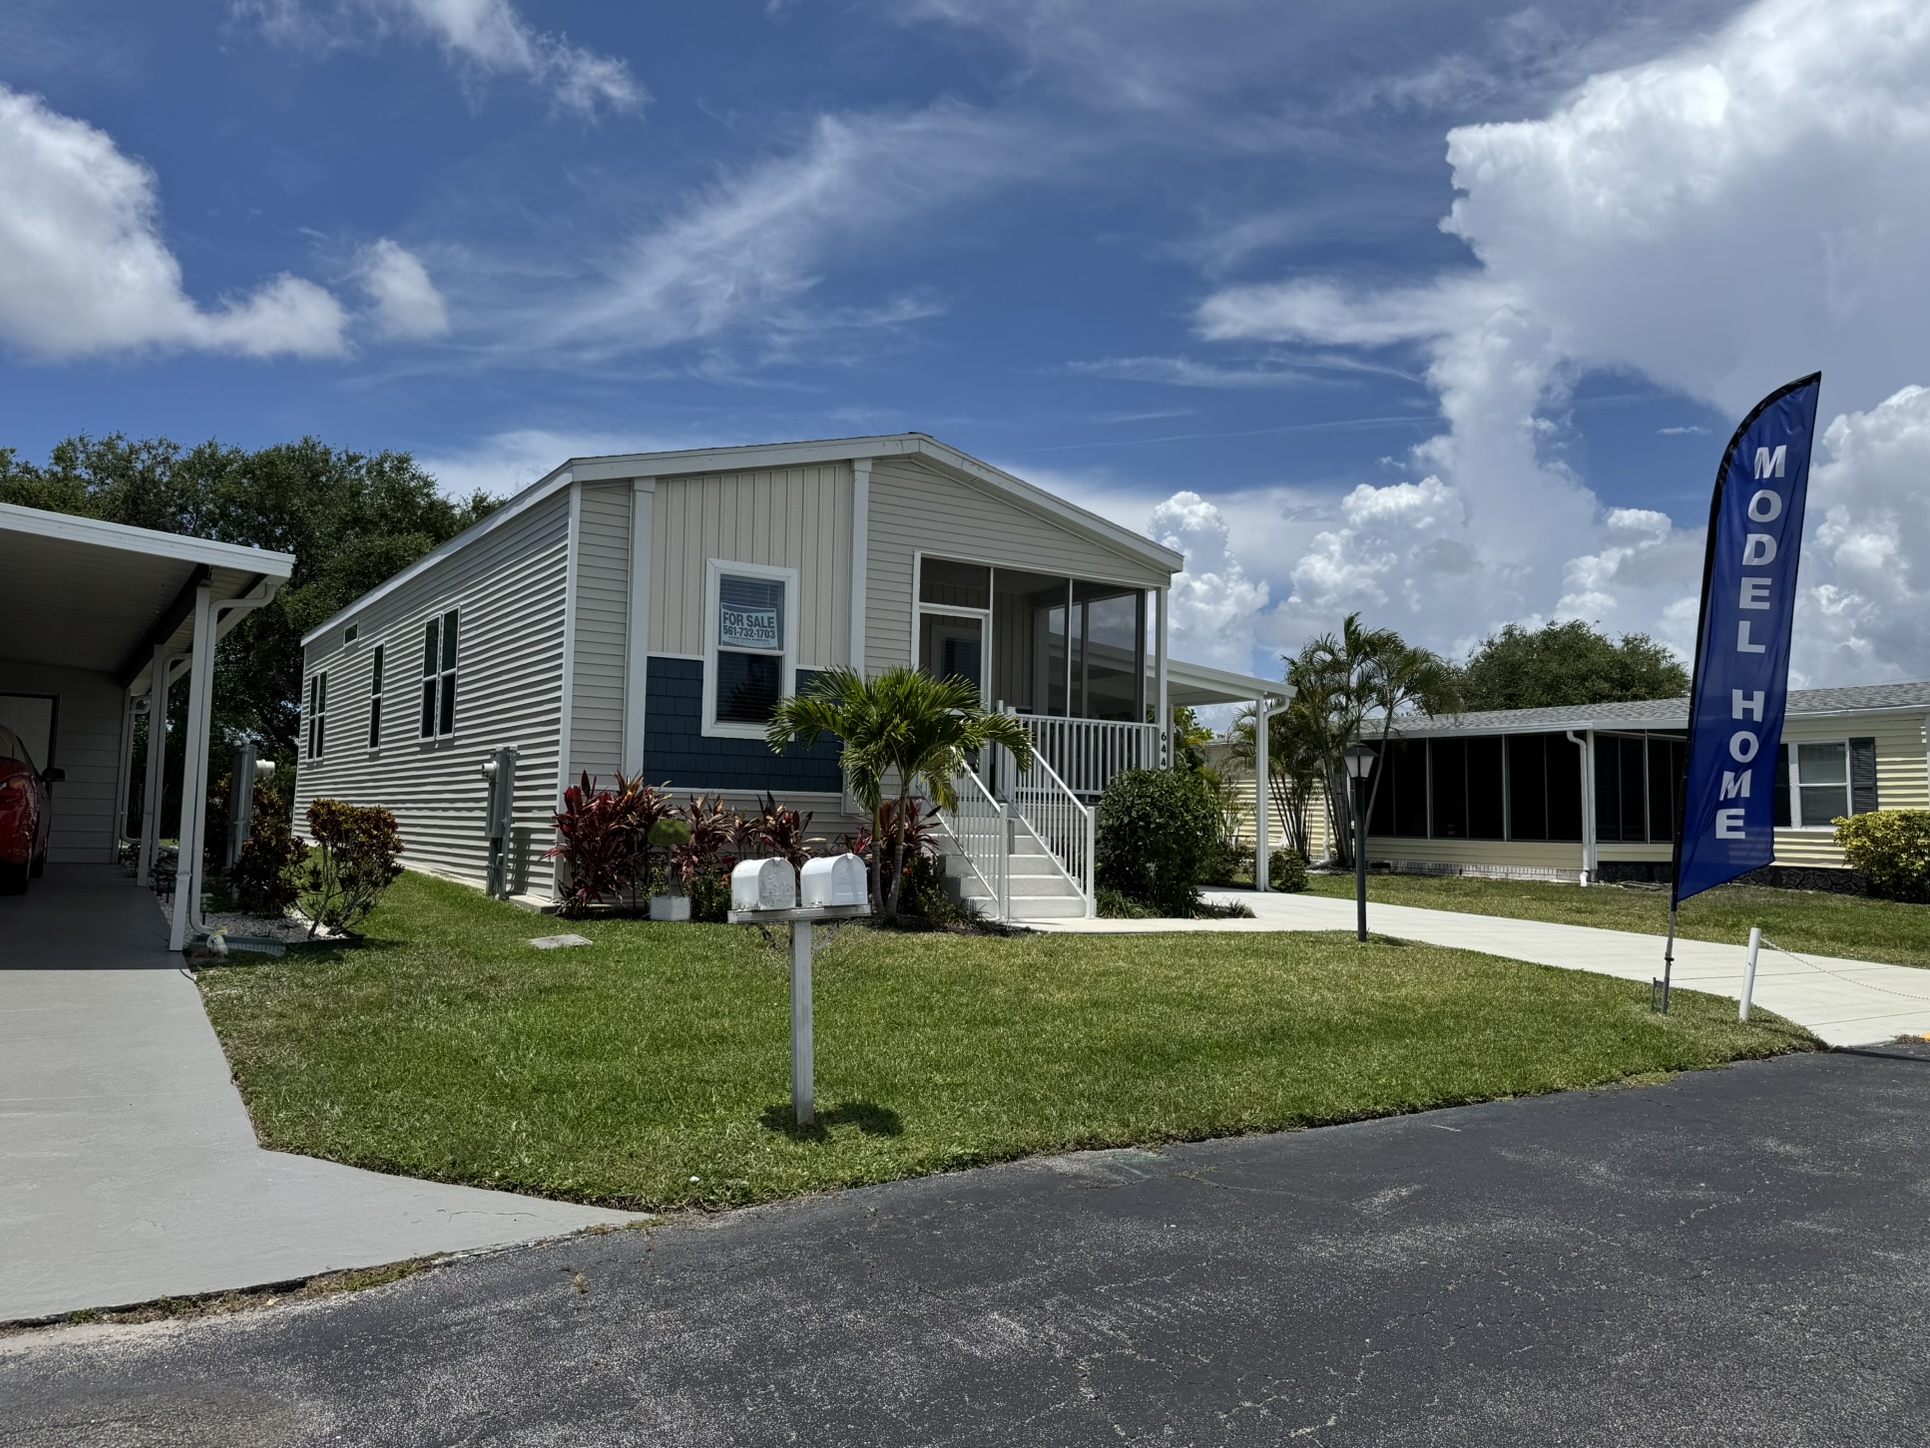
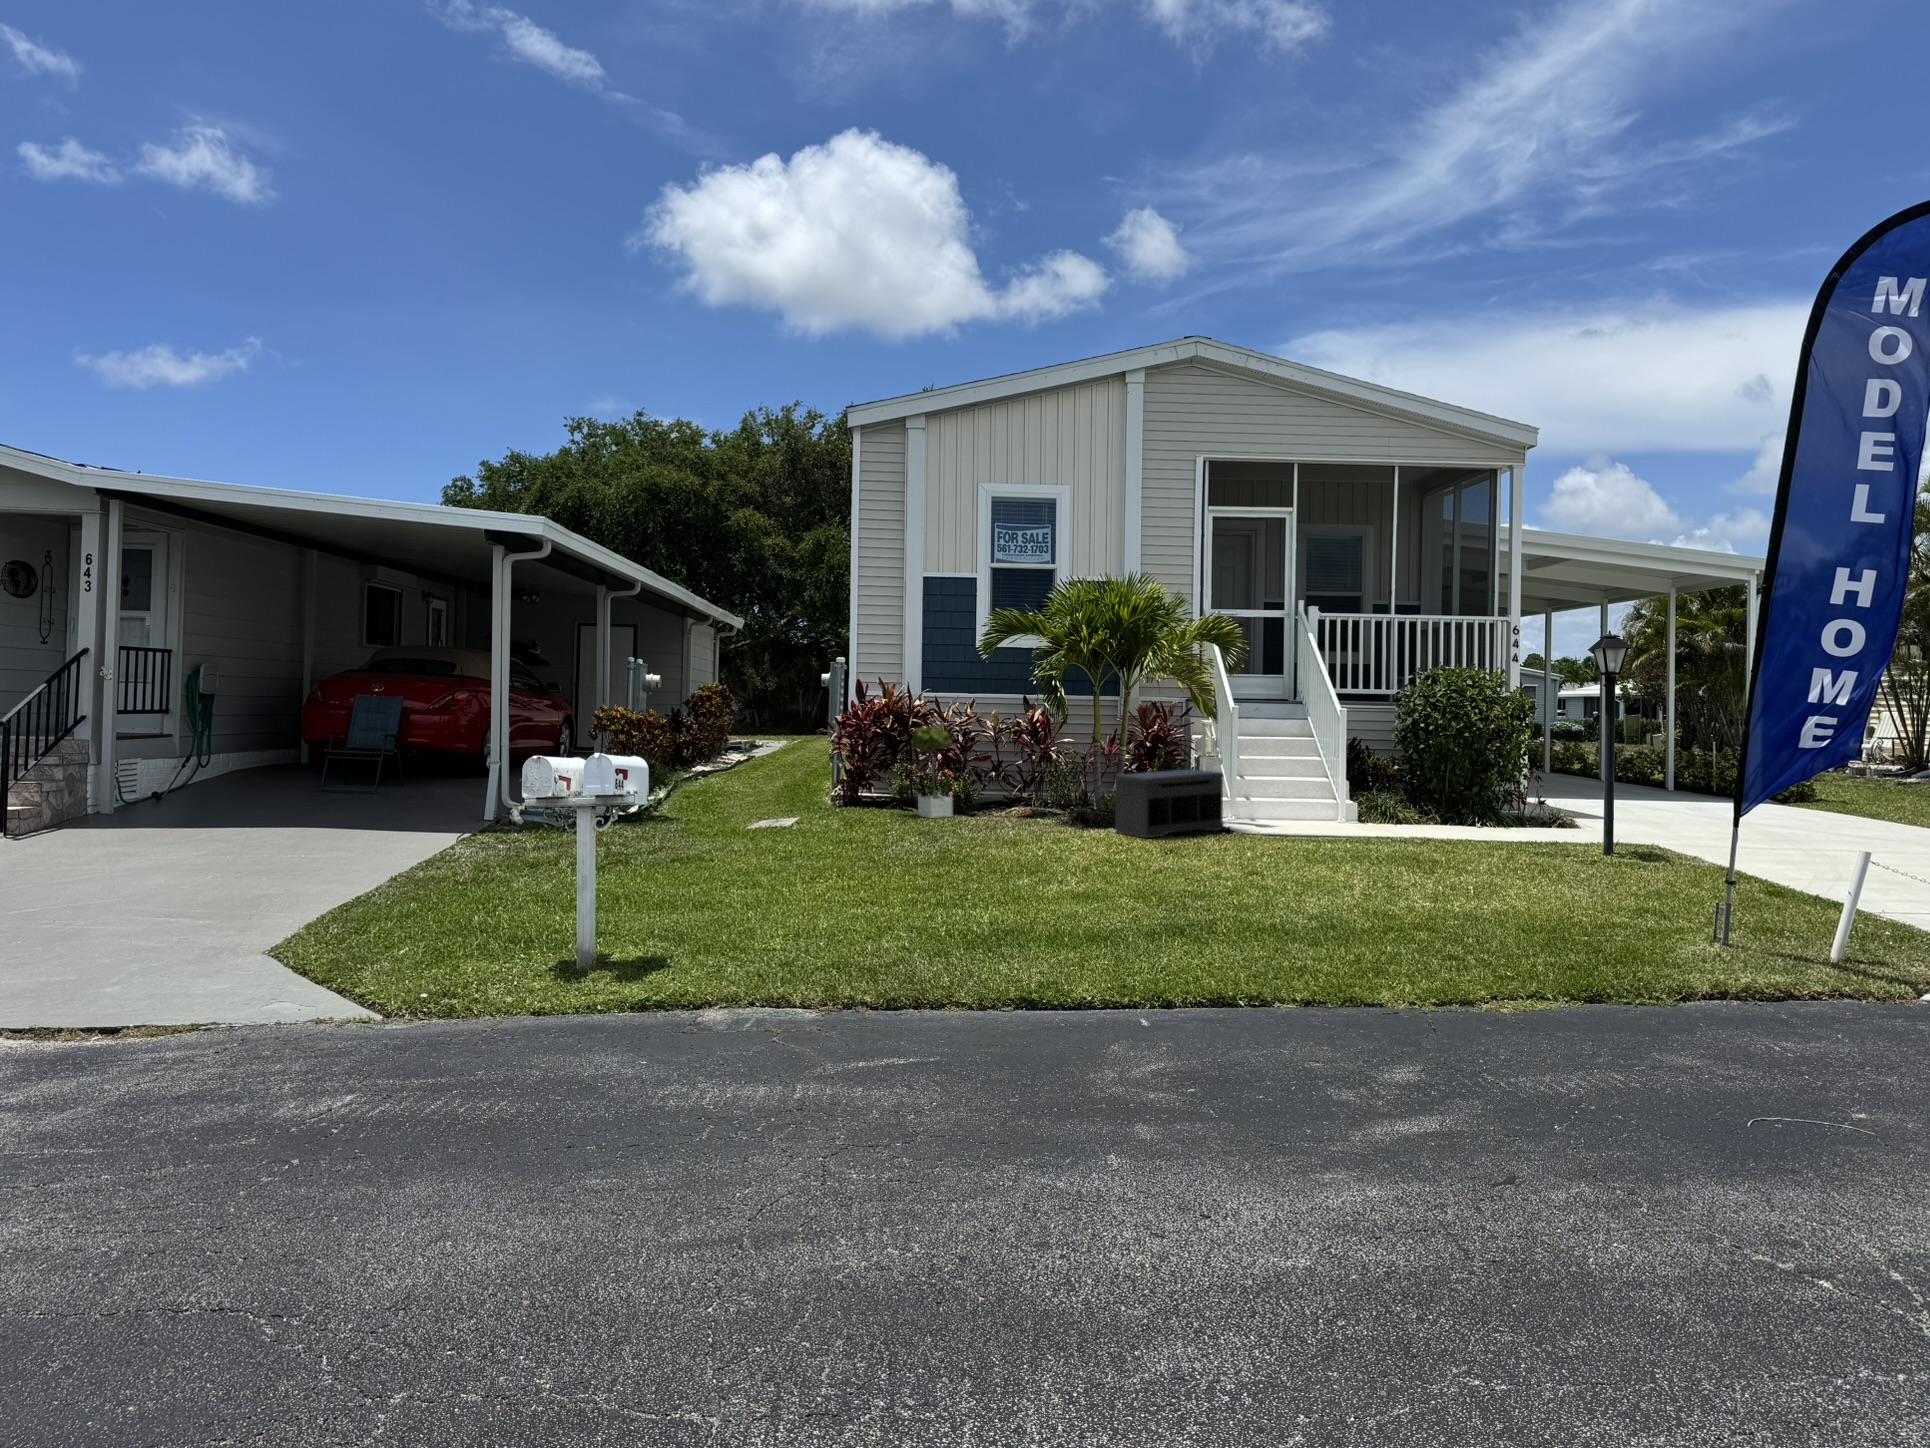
bench: none [894,865,986,935] -> present [1115,769,1223,838]

